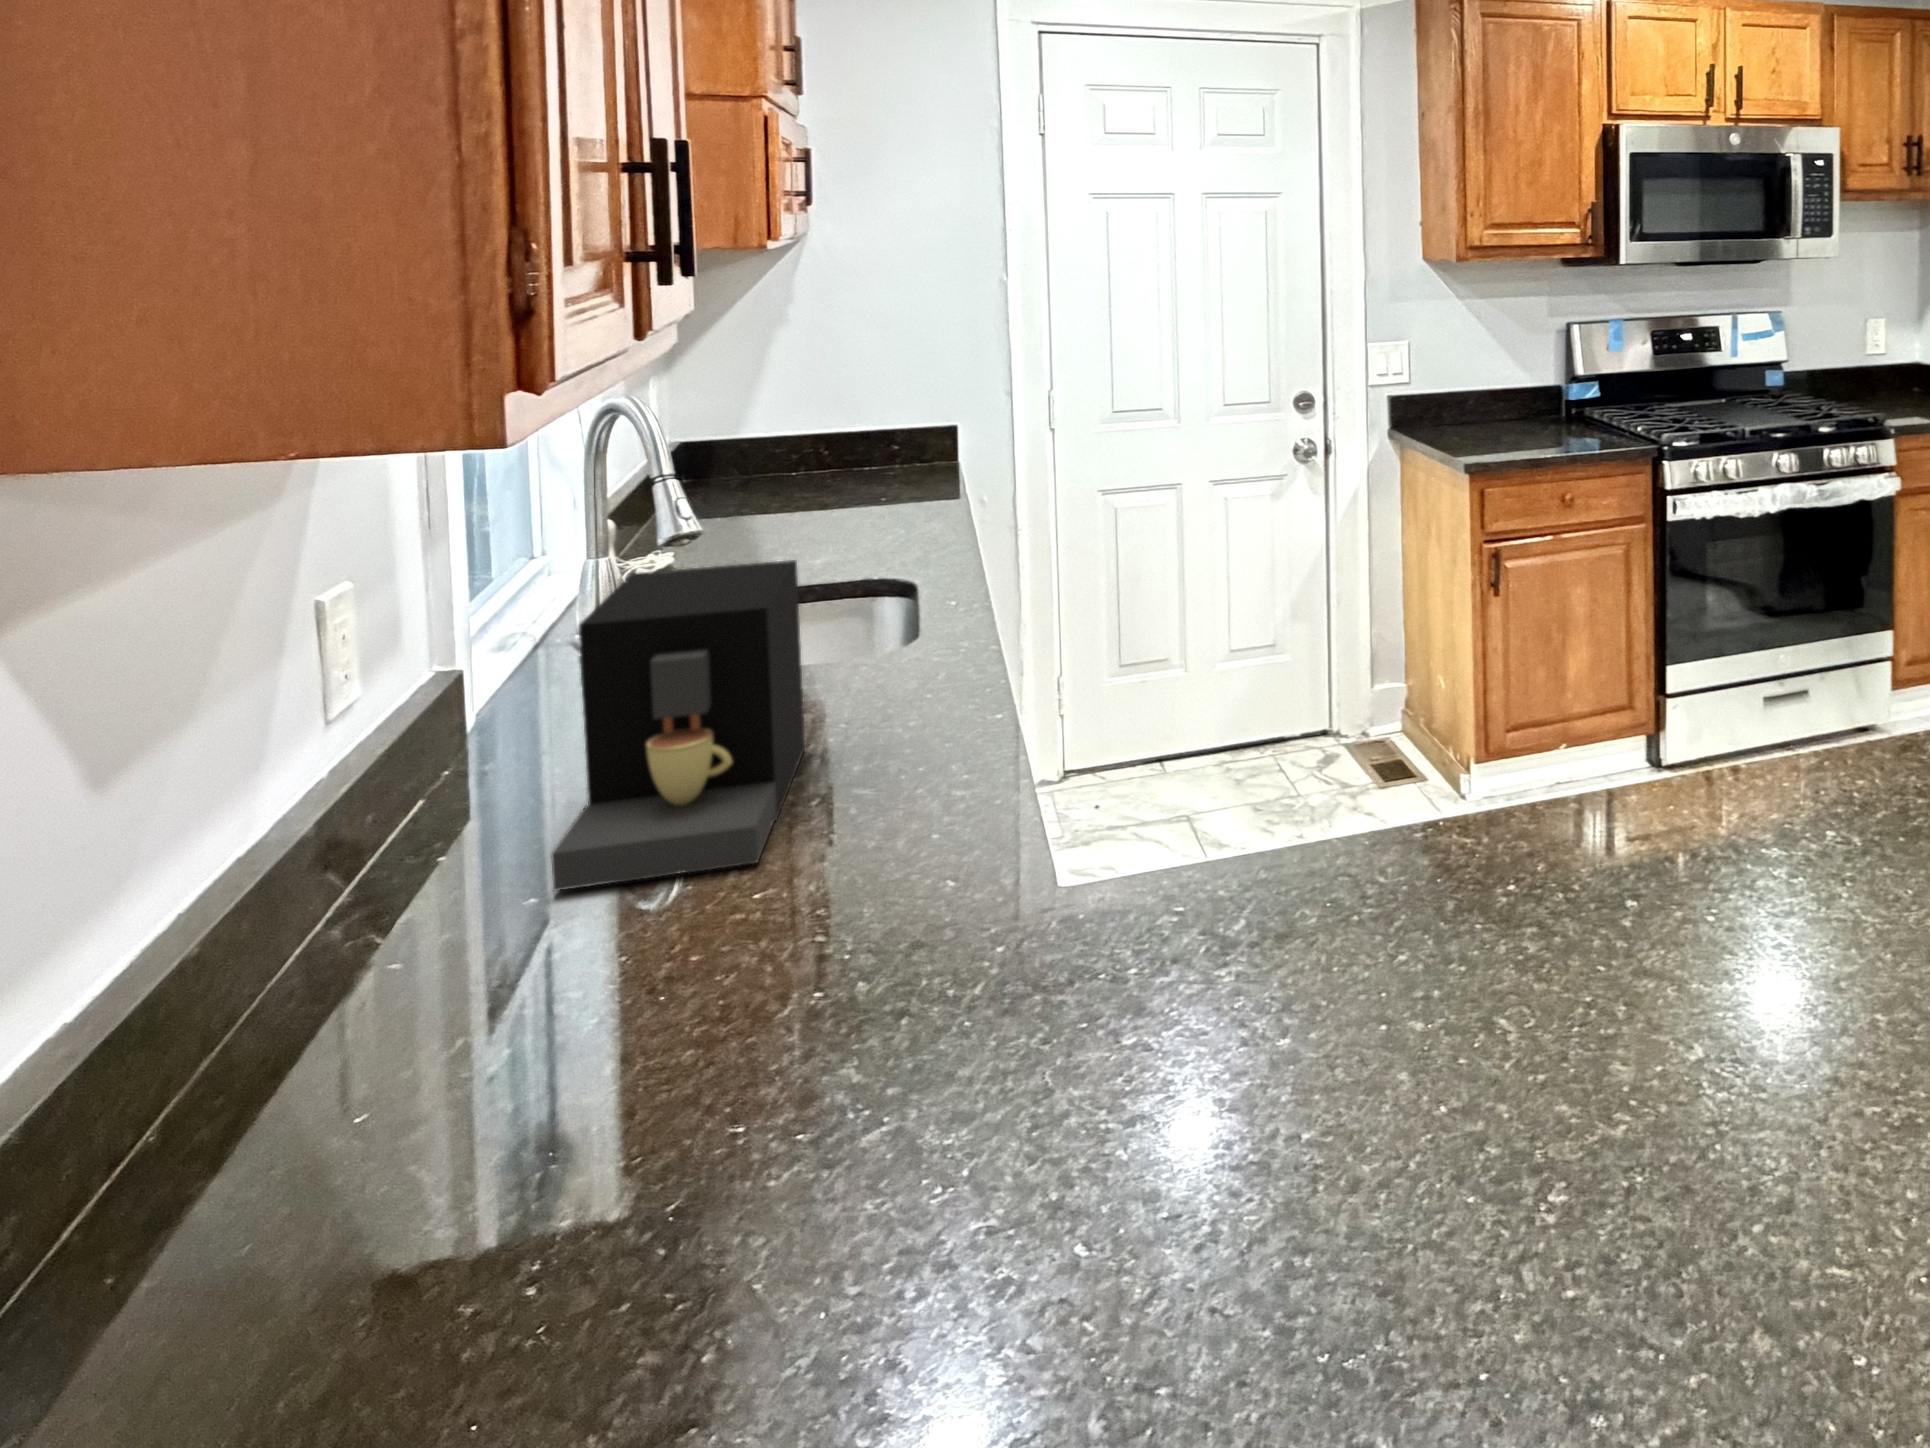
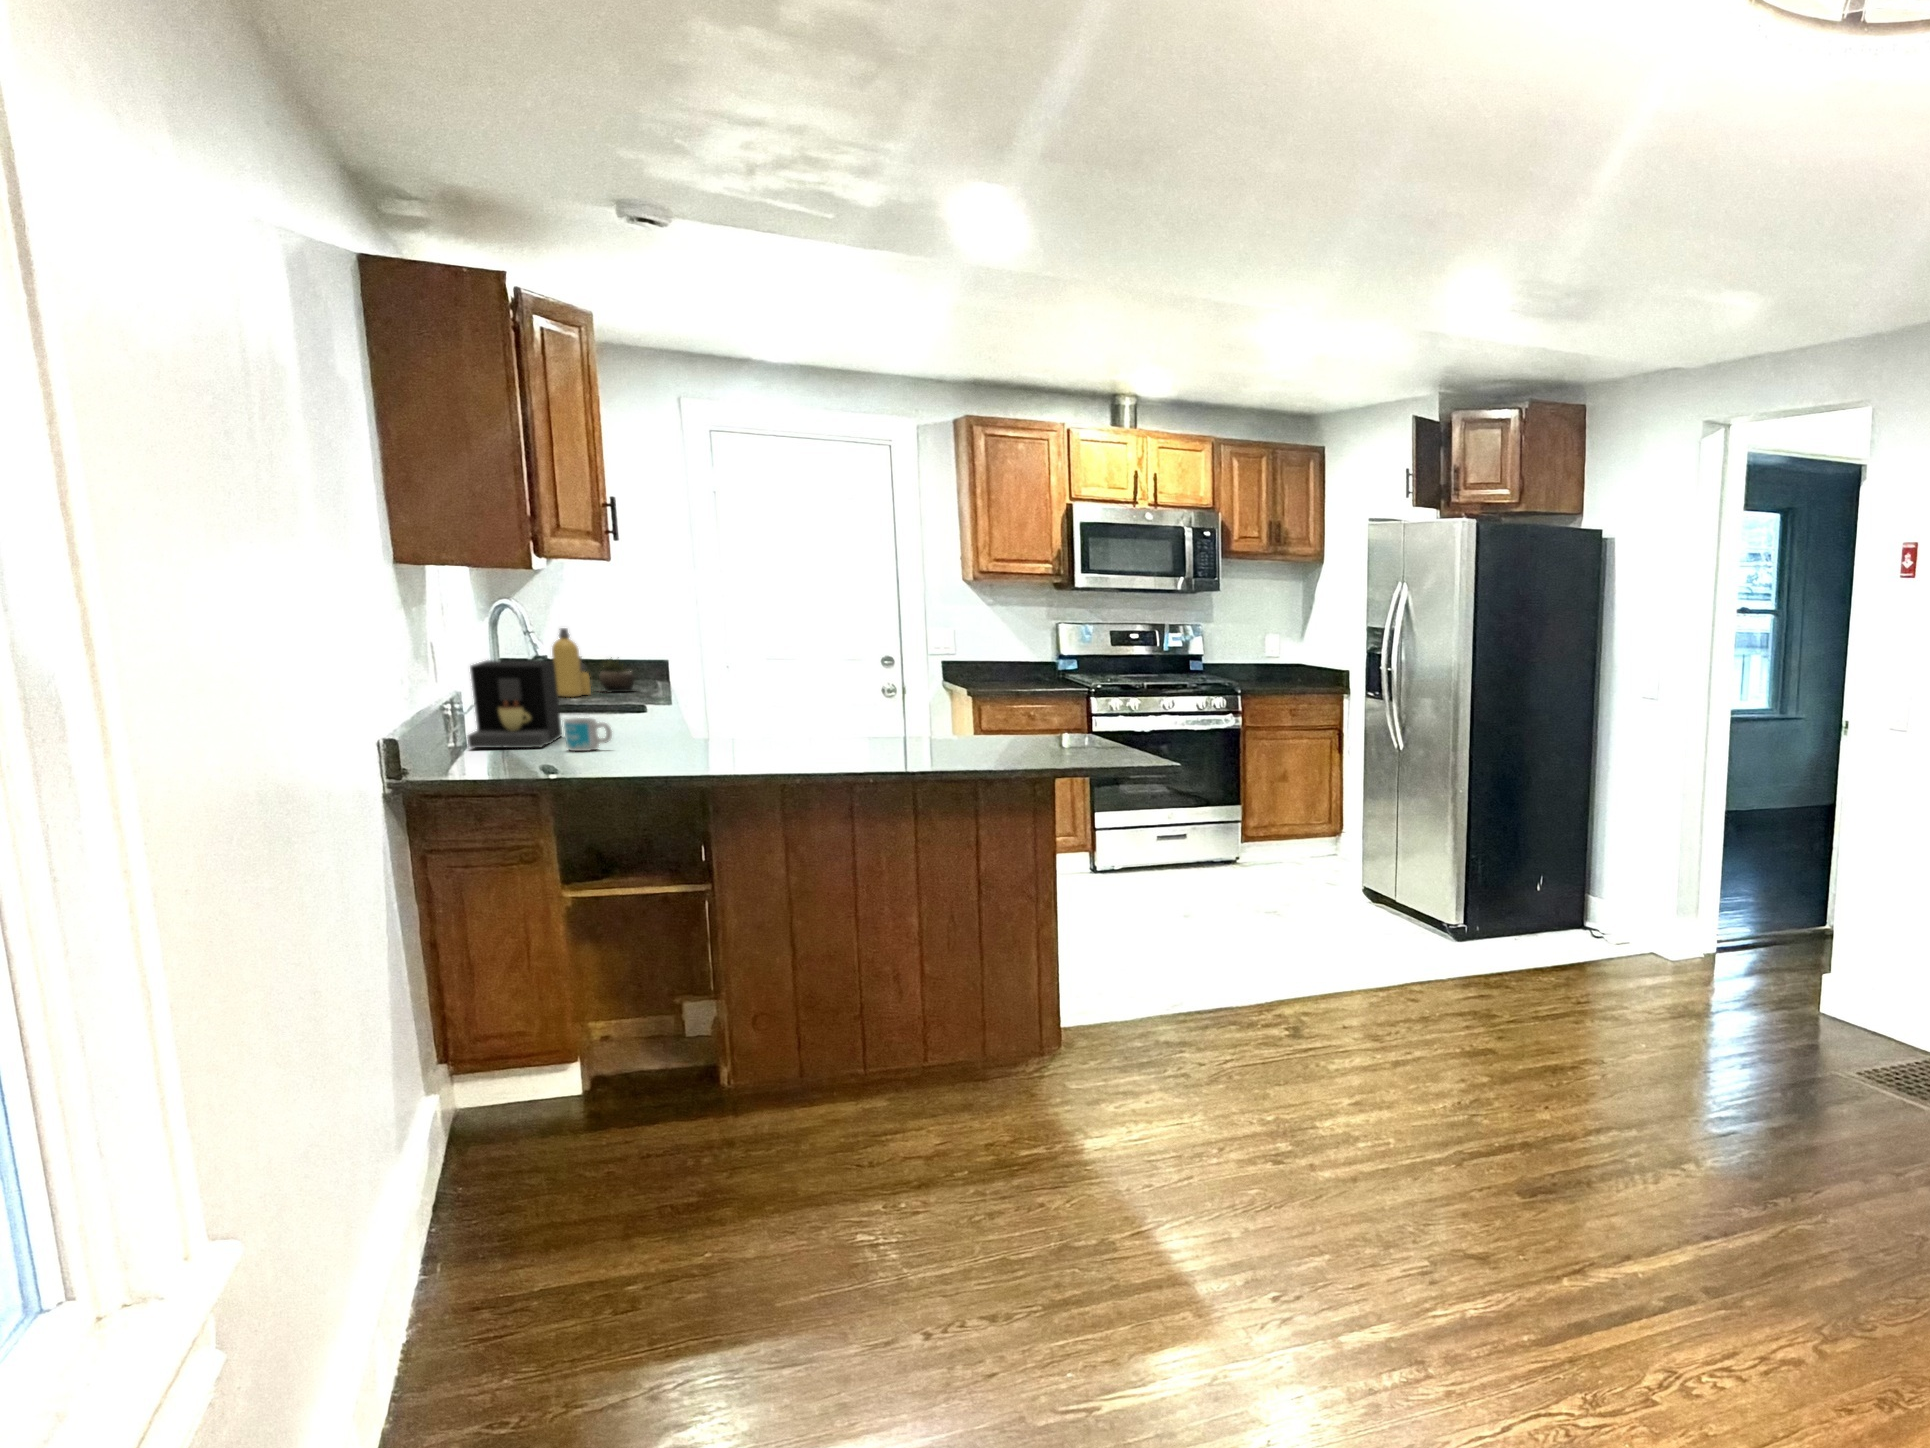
bottle: none [775,390,837,517] -> present [552,628,591,697]
succulent plant: none [838,429,917,497] -> present [599,657,635,692]
mug: none [823,771,954,890] -> present [564,718,612,751]

